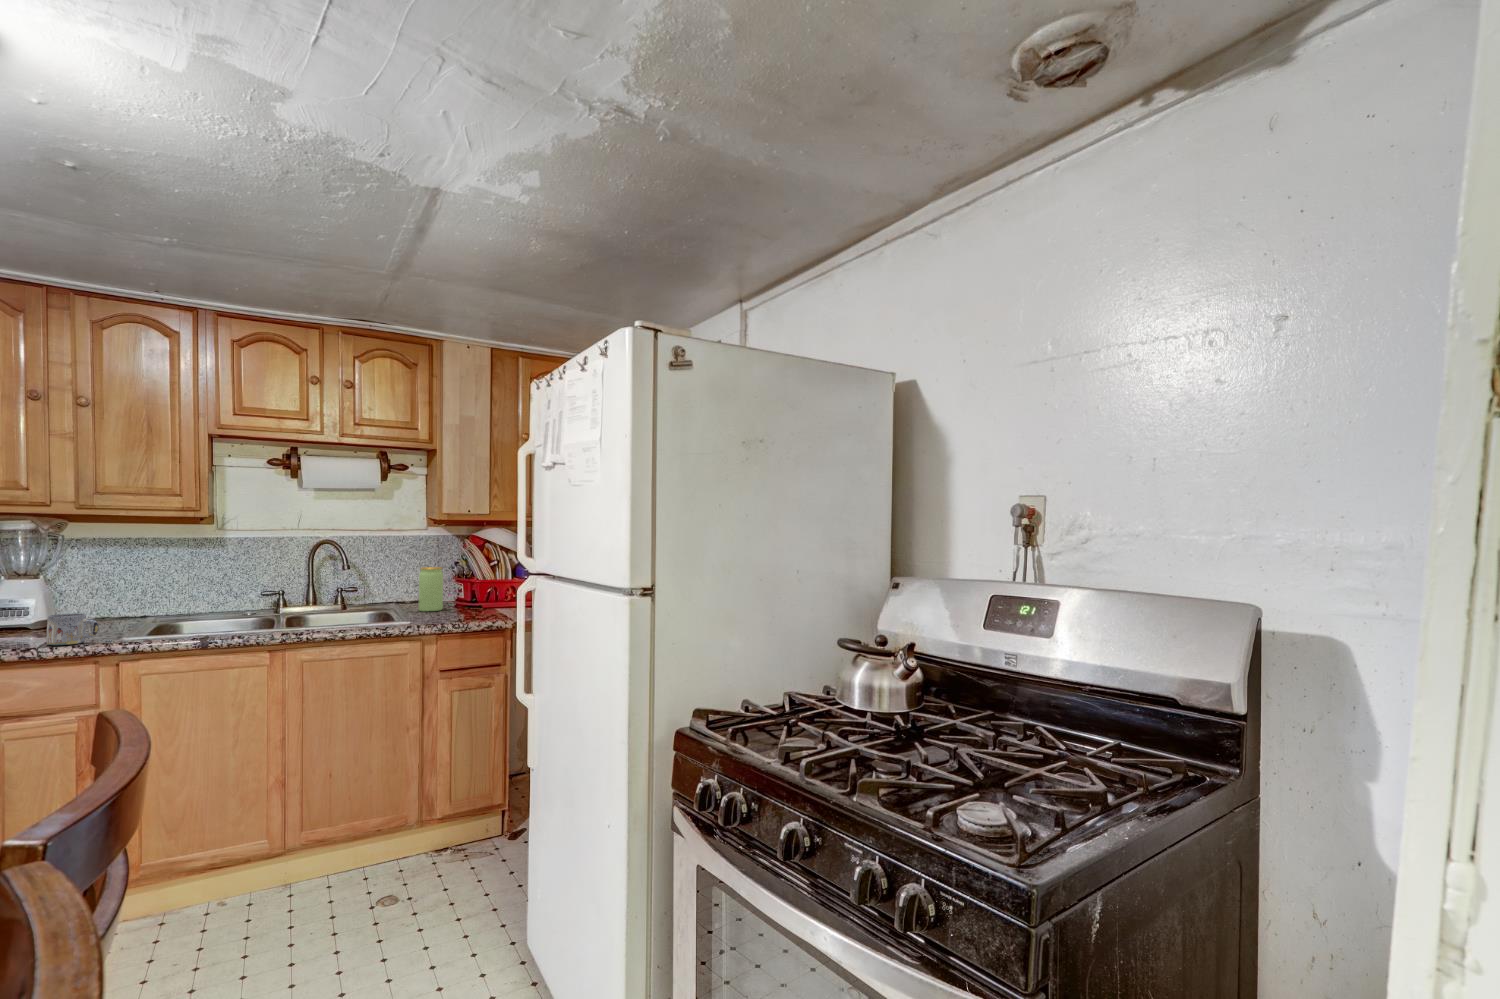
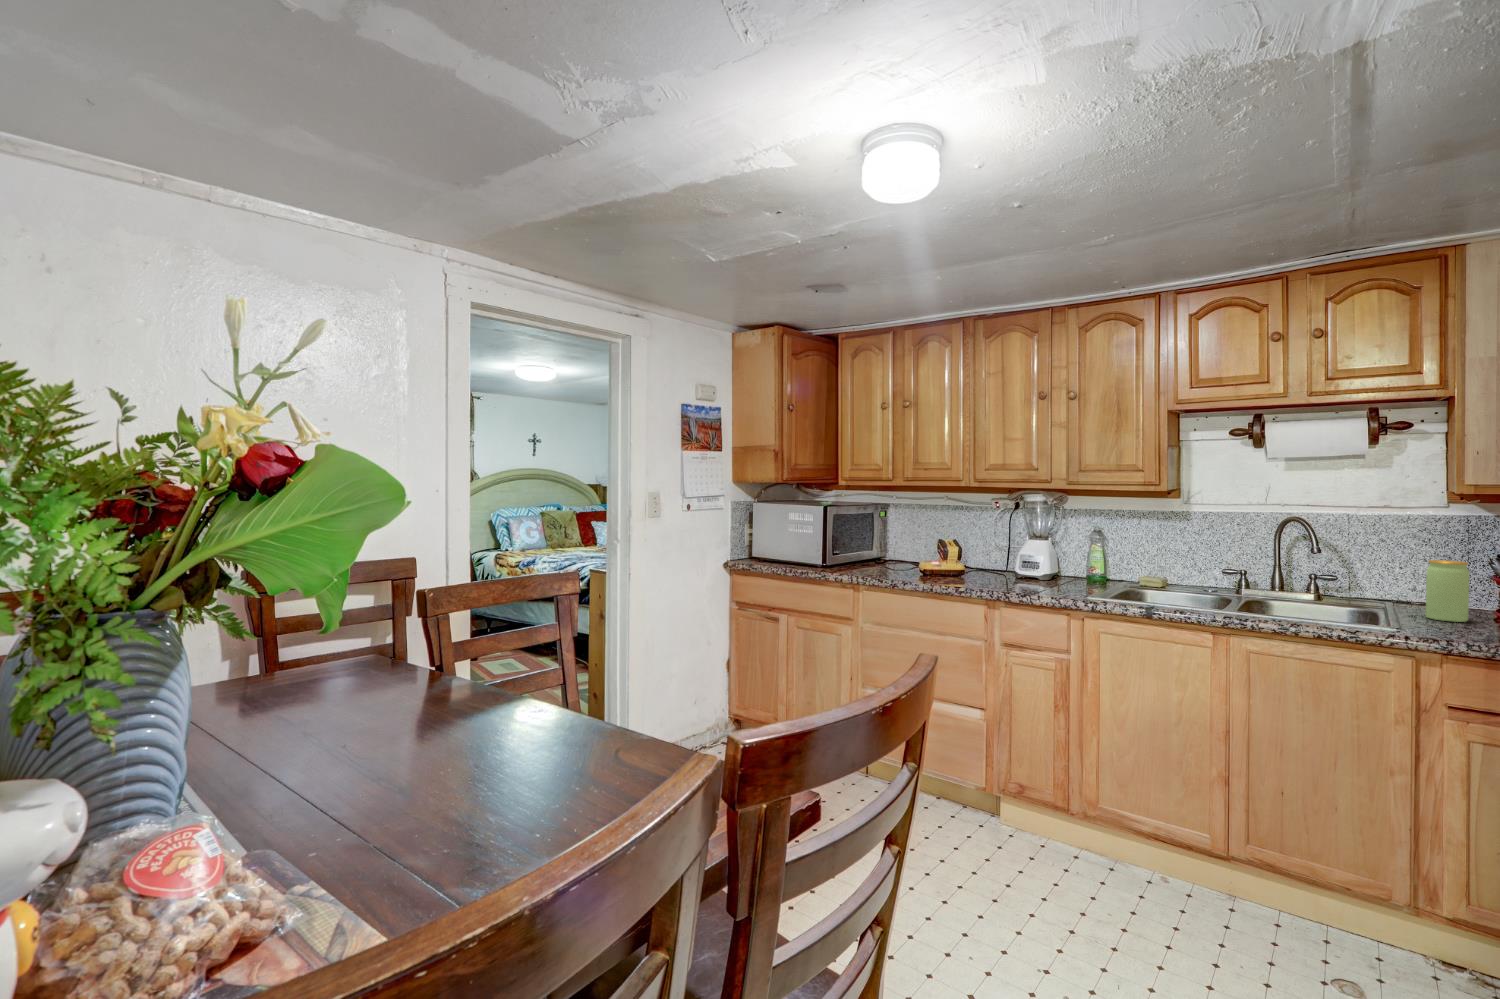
mug: present [47,613,98,645] -> none [1041,570,1072,595]

